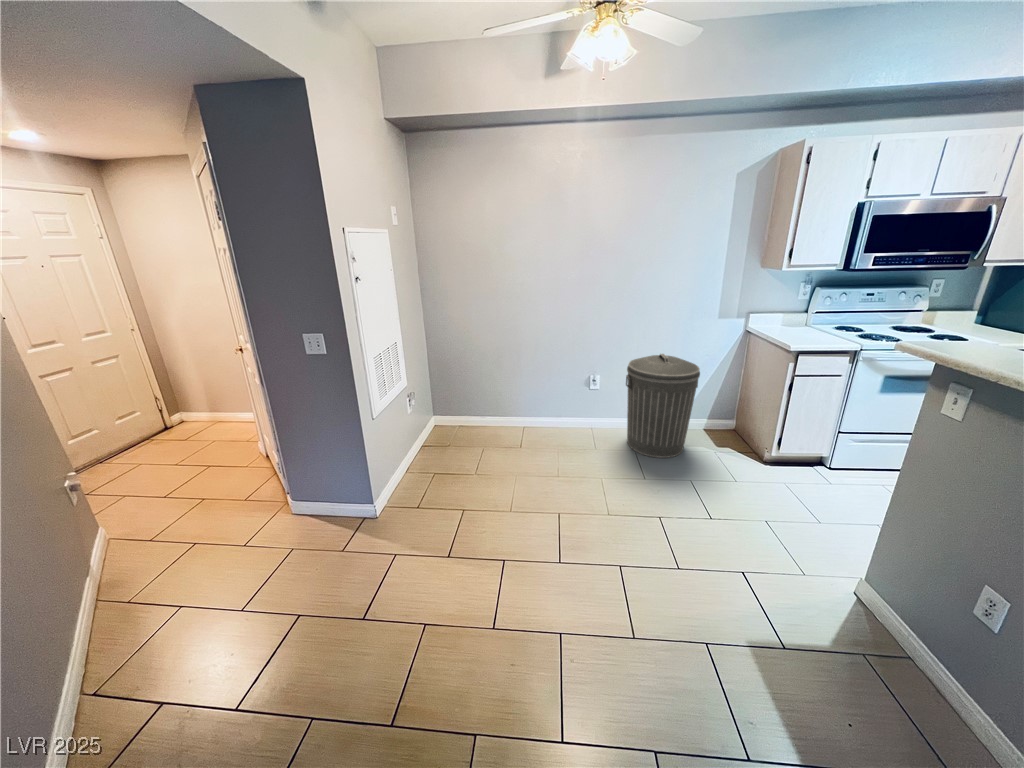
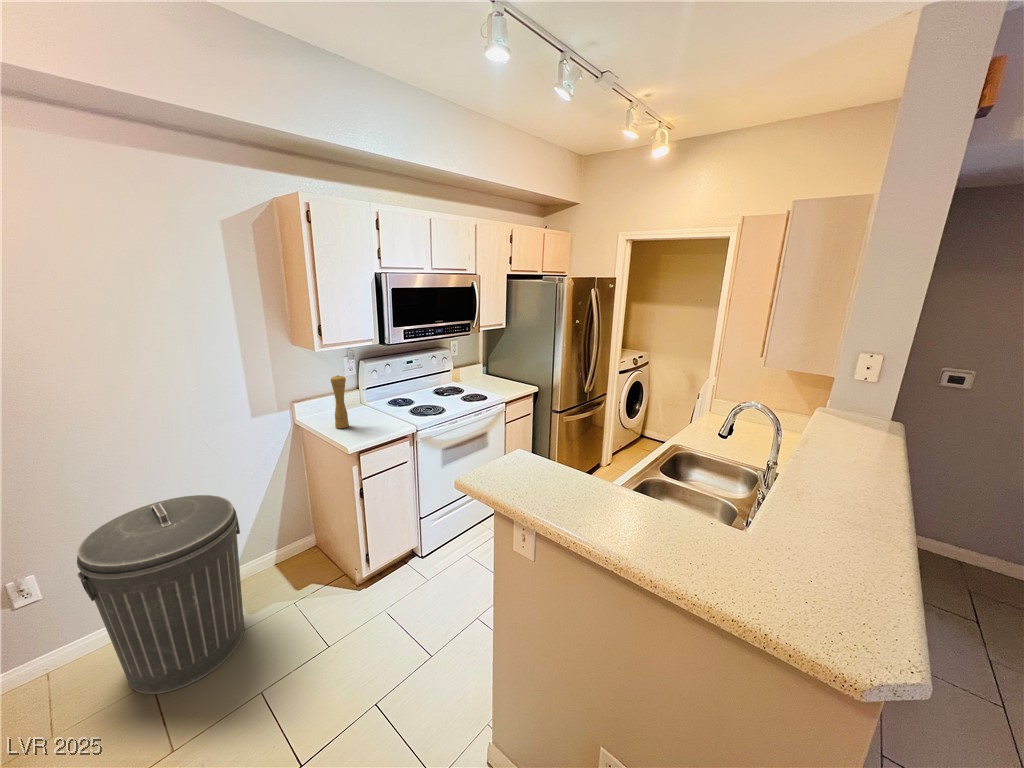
pepper mill: none [781,292,802,336] -> present [331,375,349,428]

